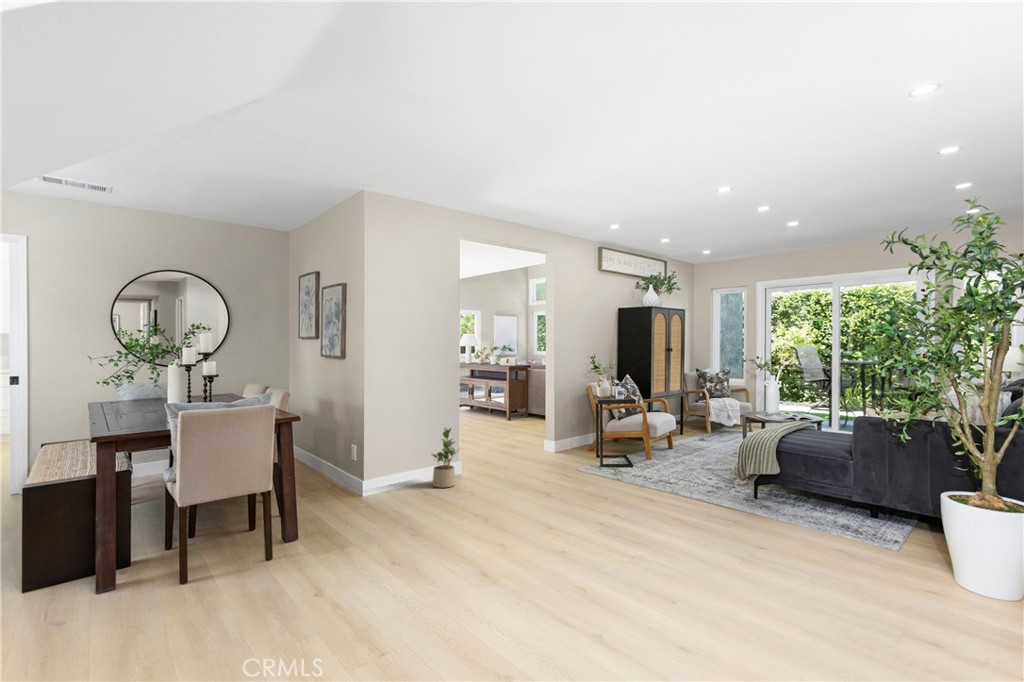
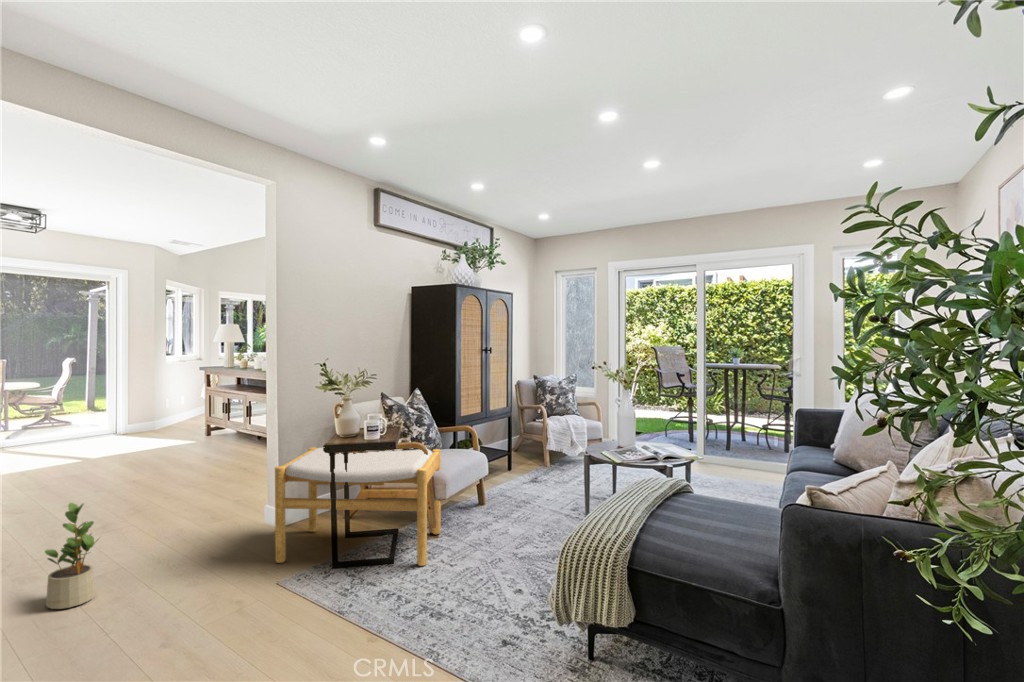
footstool: none [548,407,650,484] -> present [275,447,441,566]

